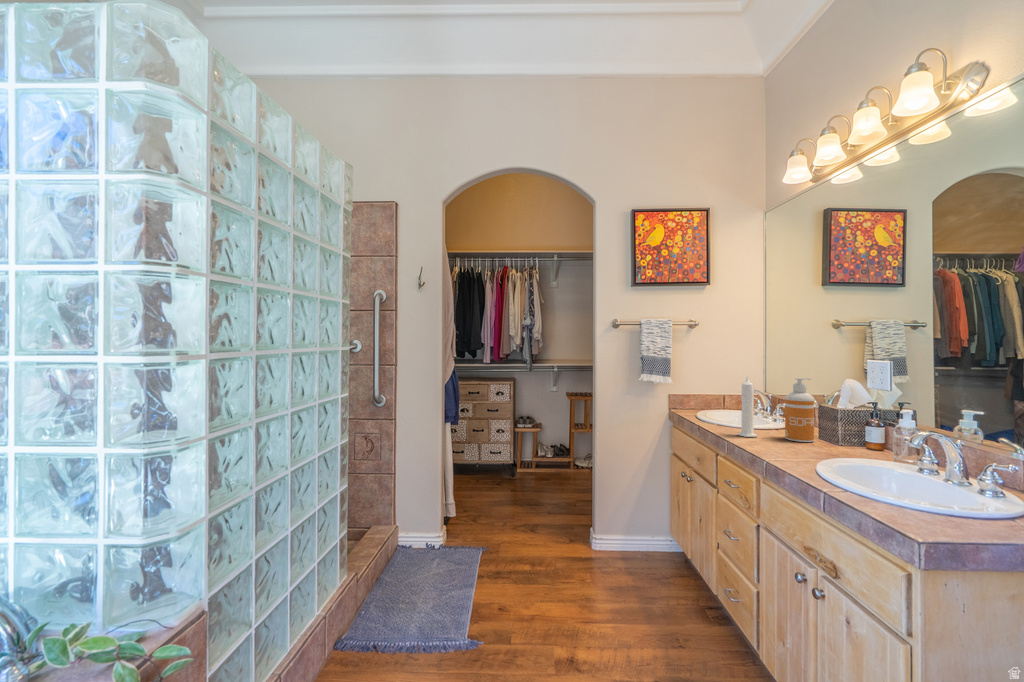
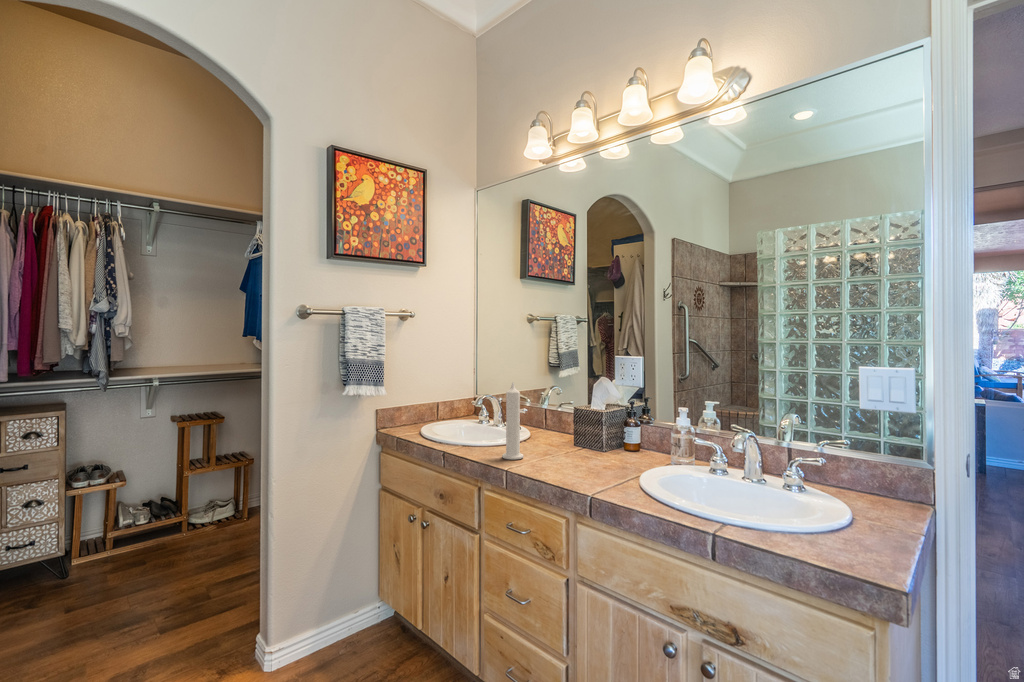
soap dispenser: present [785,378,814,442] -> none [548,381,577,456]

